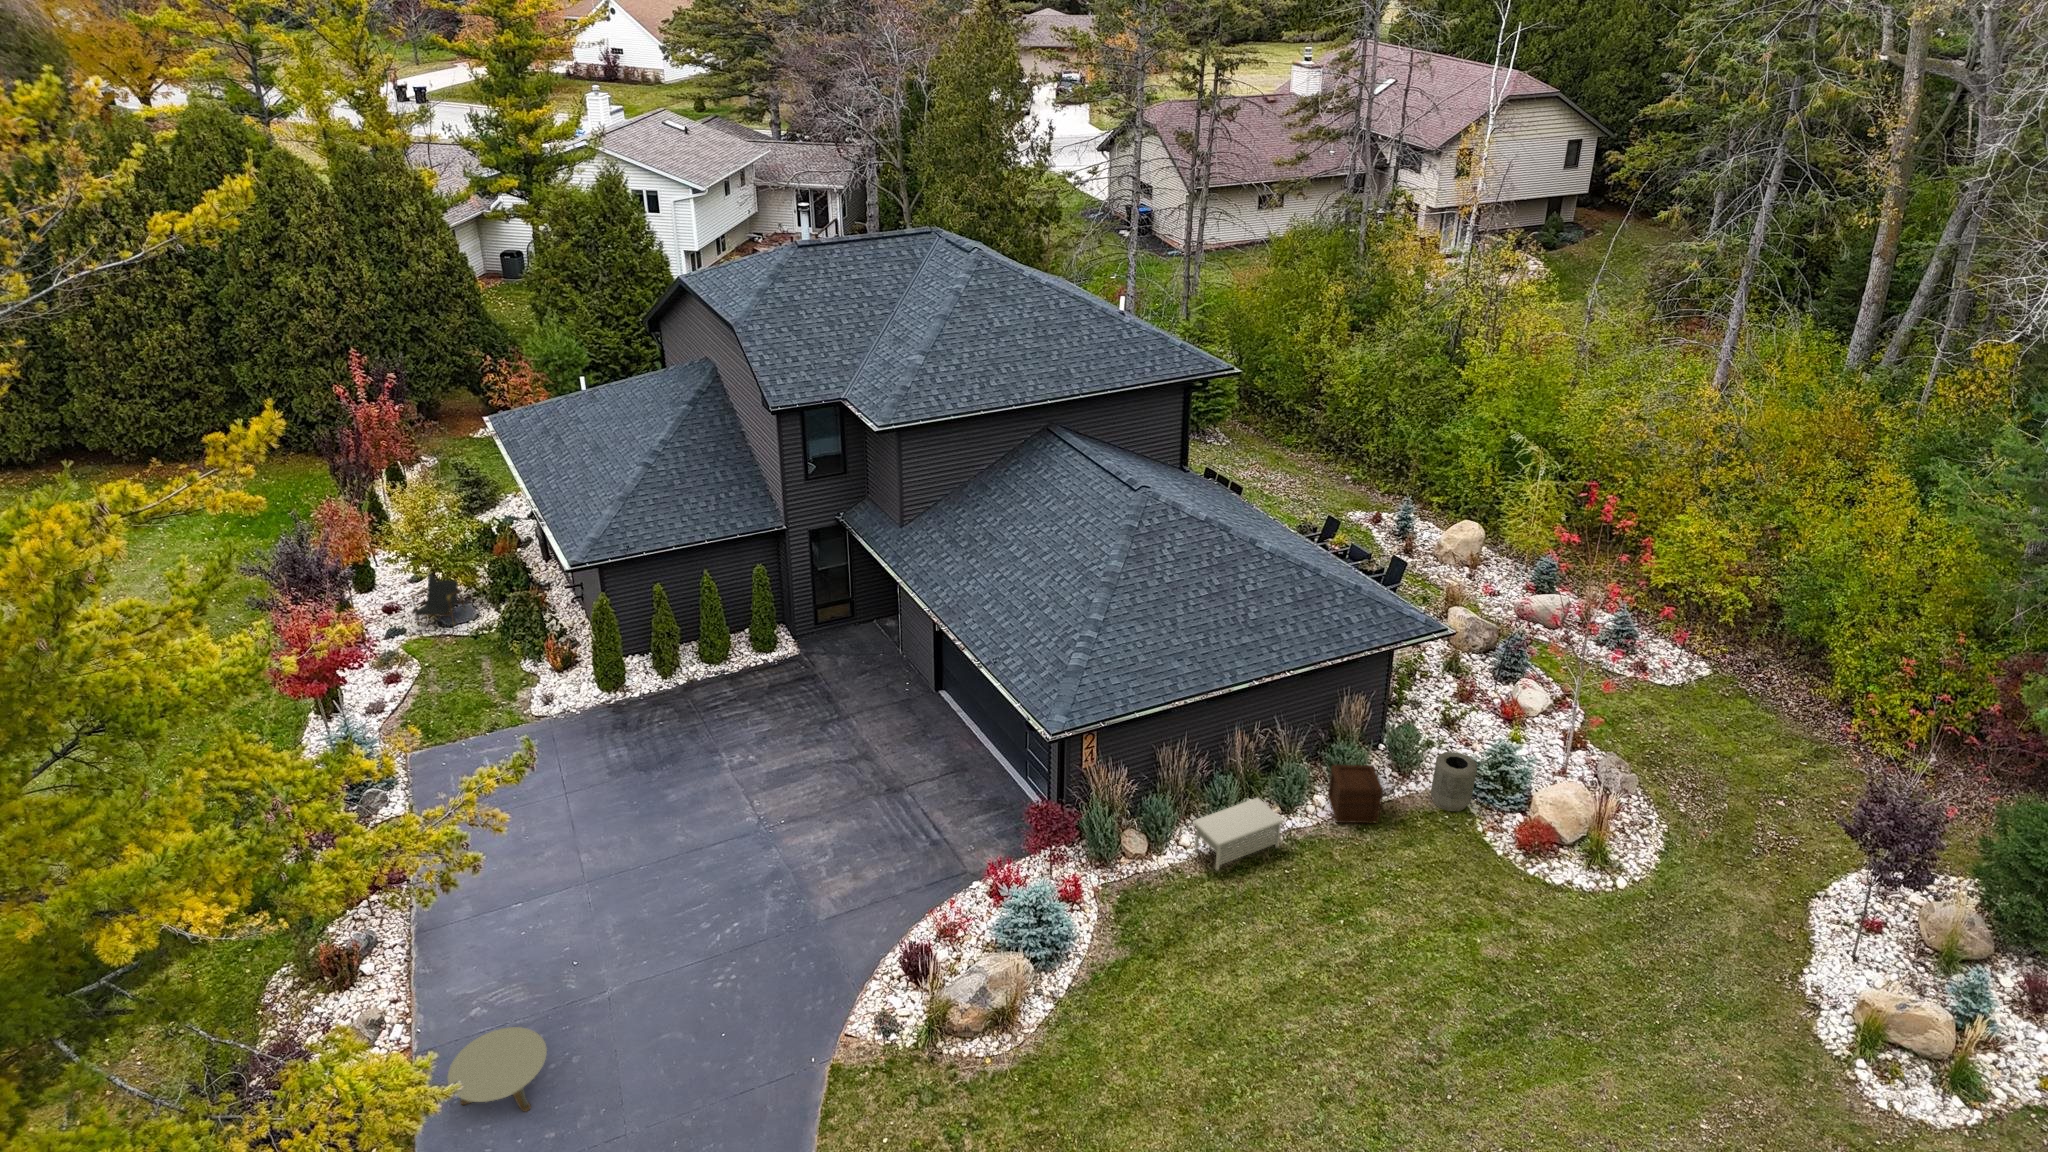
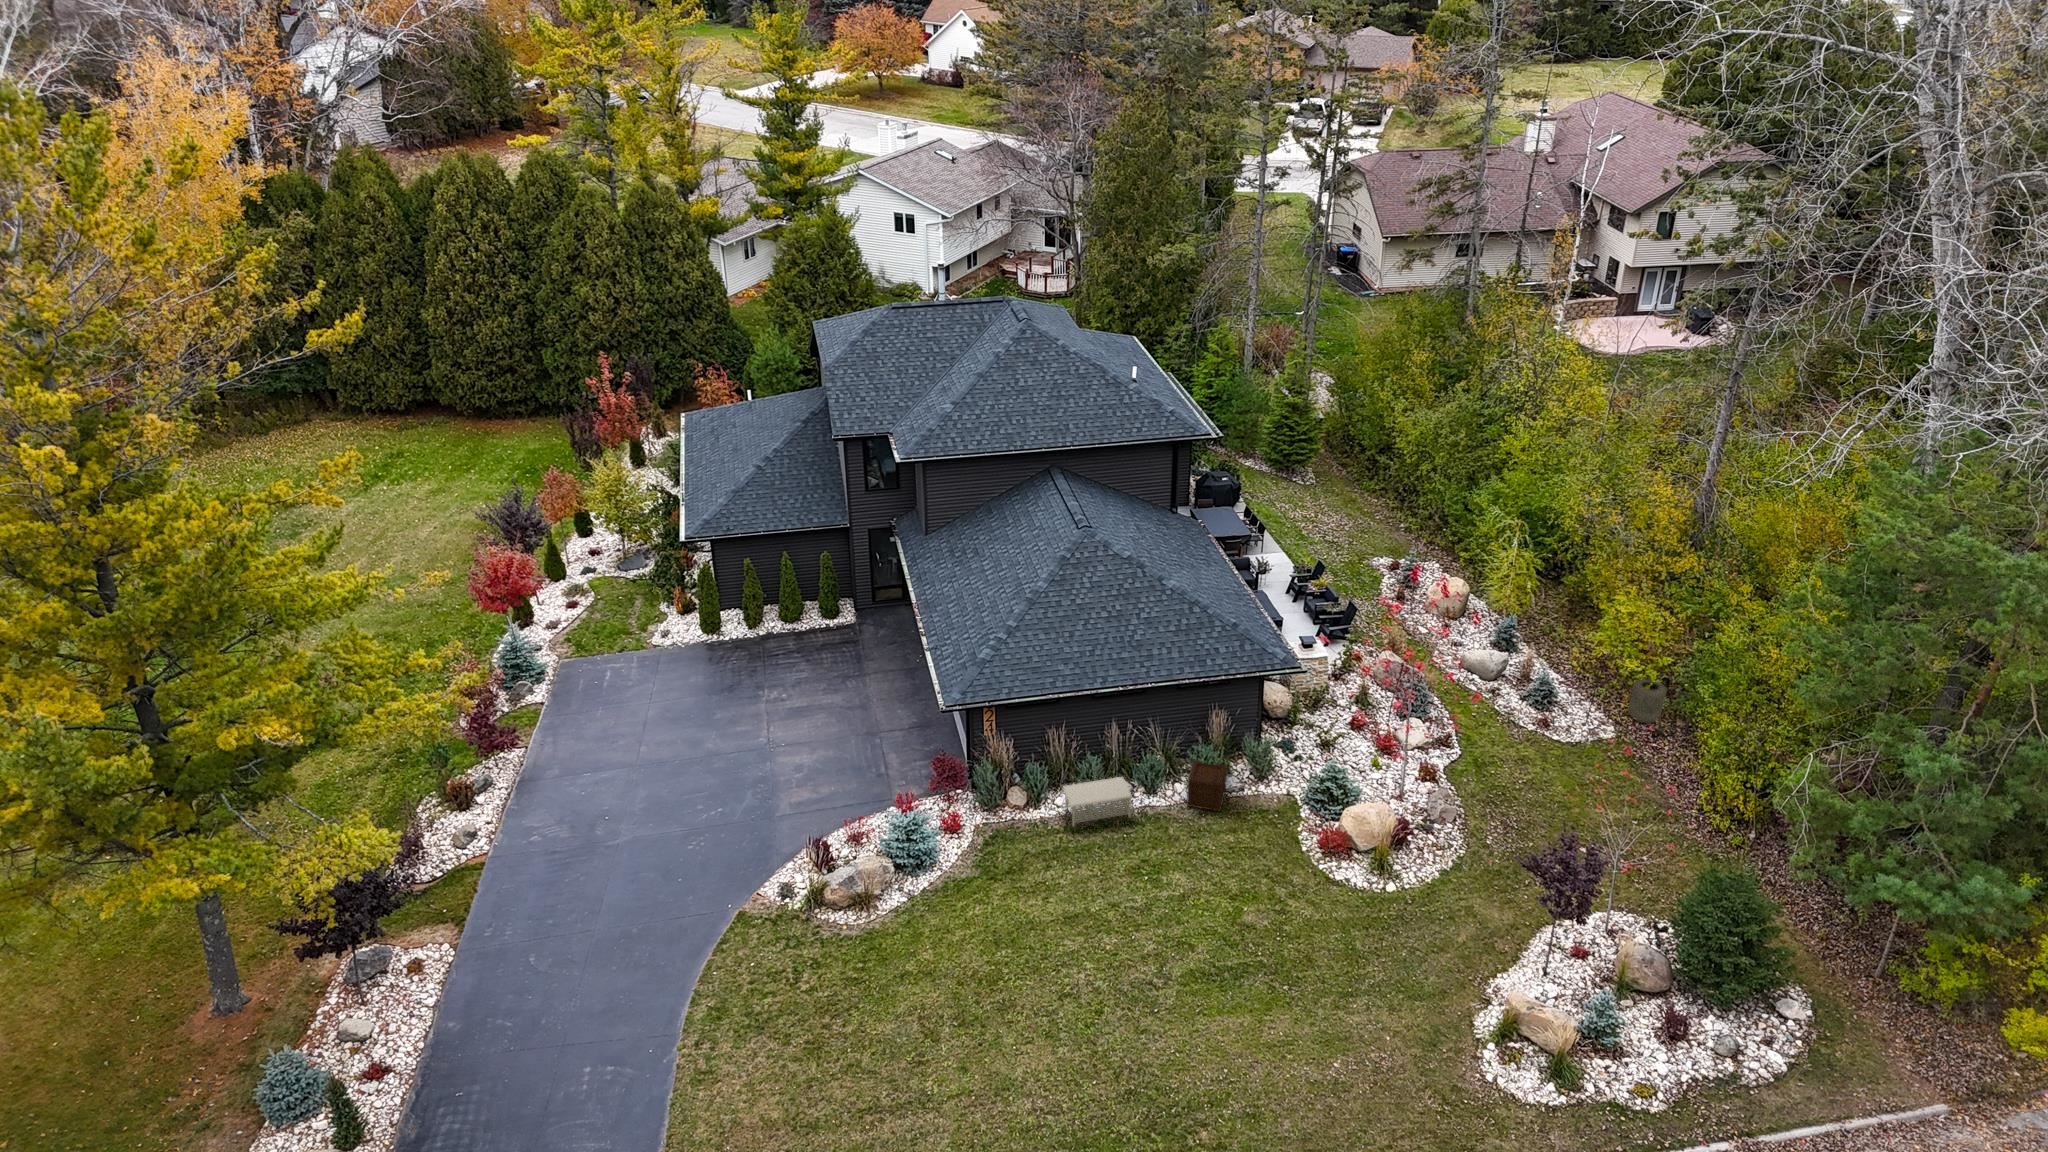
lounge chair: present [412,573,465,625] -> none [596,531,635,574]
trash can: present [1431,752,1477,811] -> present [1628,678,1667,723]
round table: present [448,1027,547,1112] -> none [502,847,566,902]

